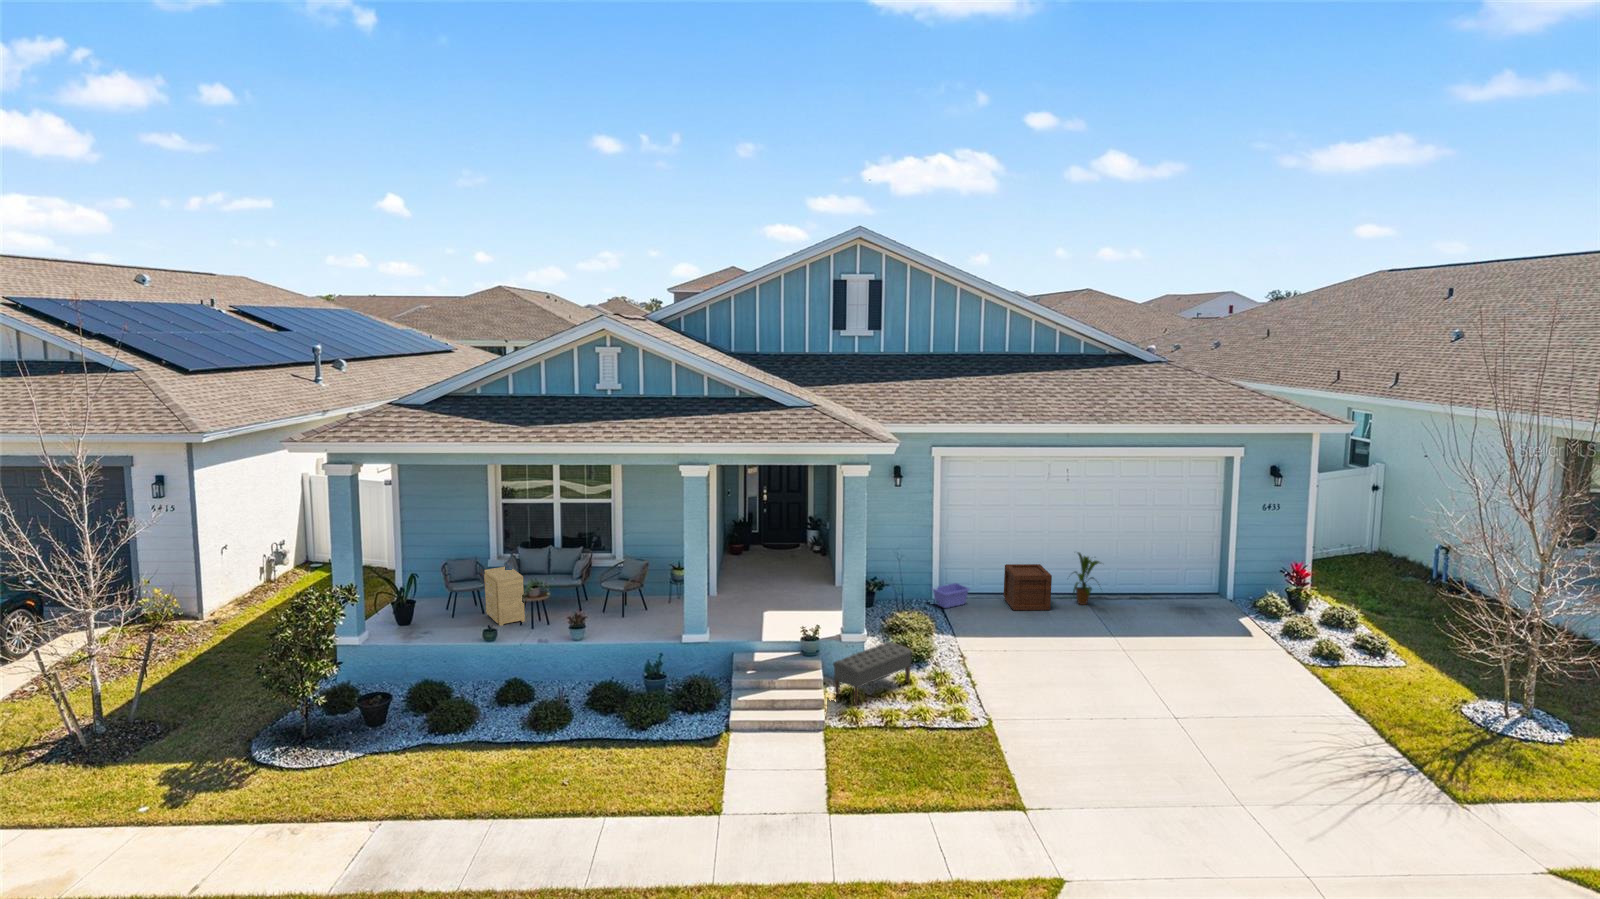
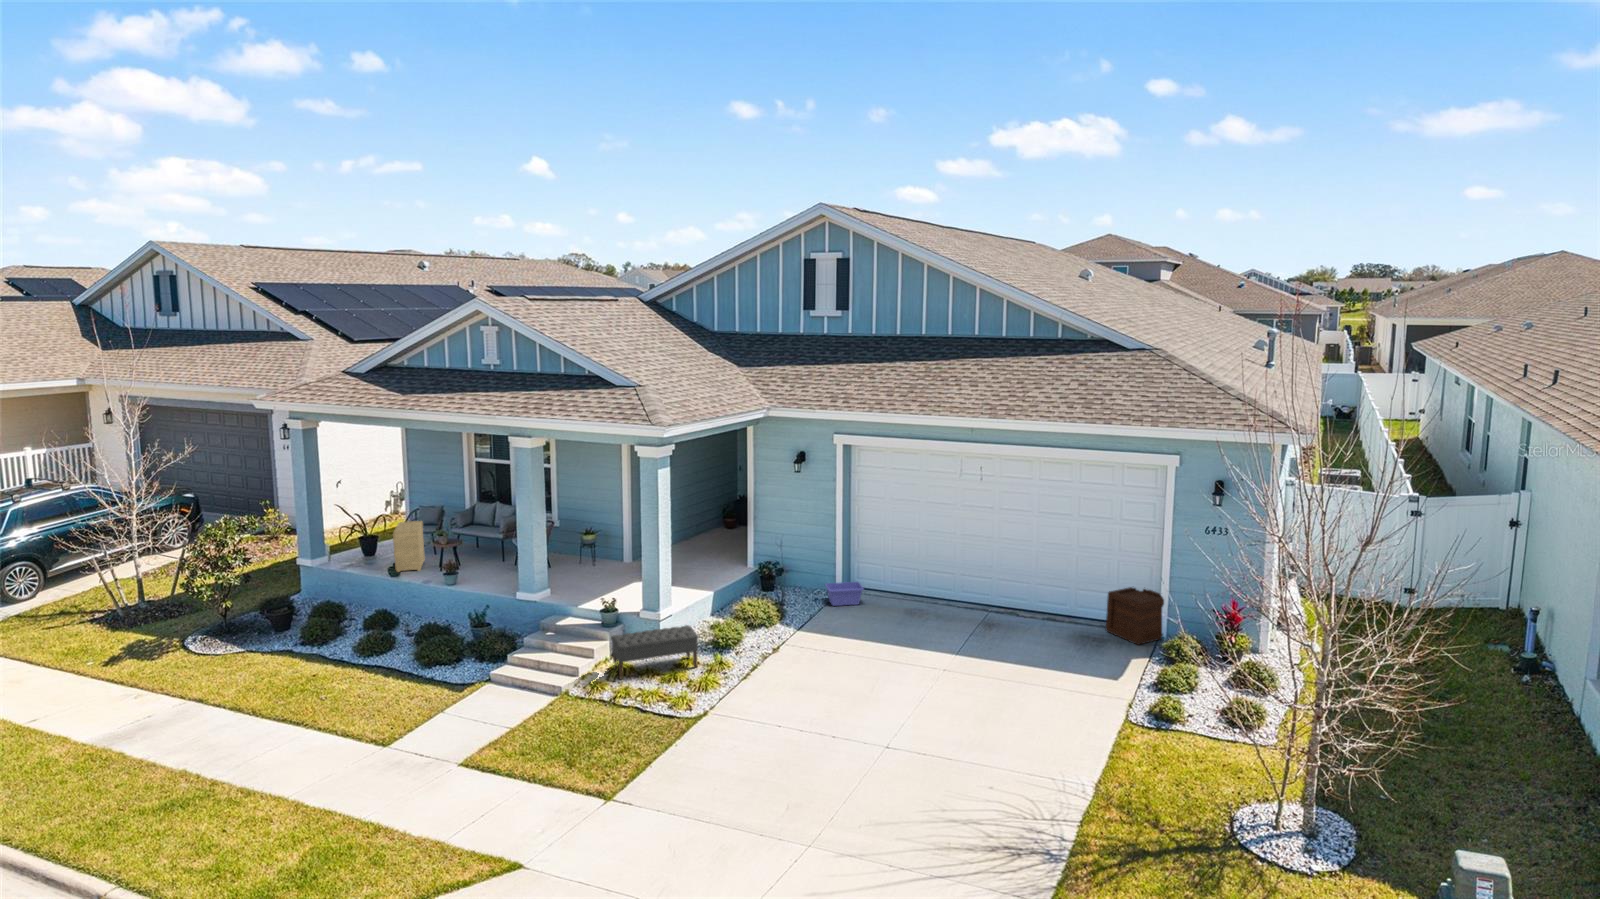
house plant: present [1073,553,1100,605] -> none [971,559,1015,620]
wooden crate: present [1004,564,1052,611] -> present [1106,587,1164,645]

